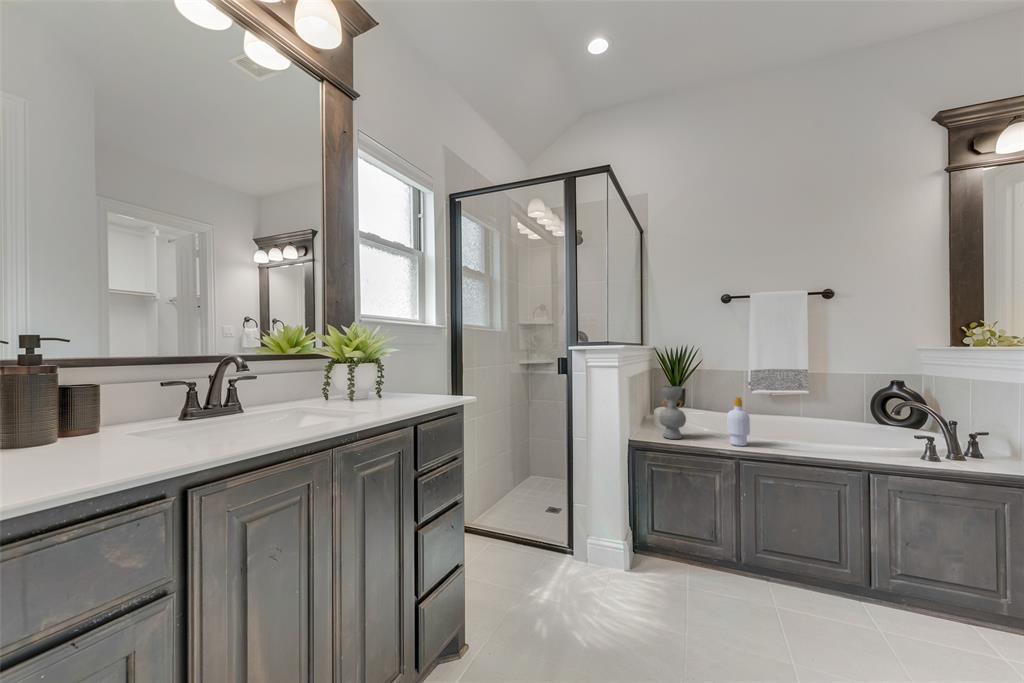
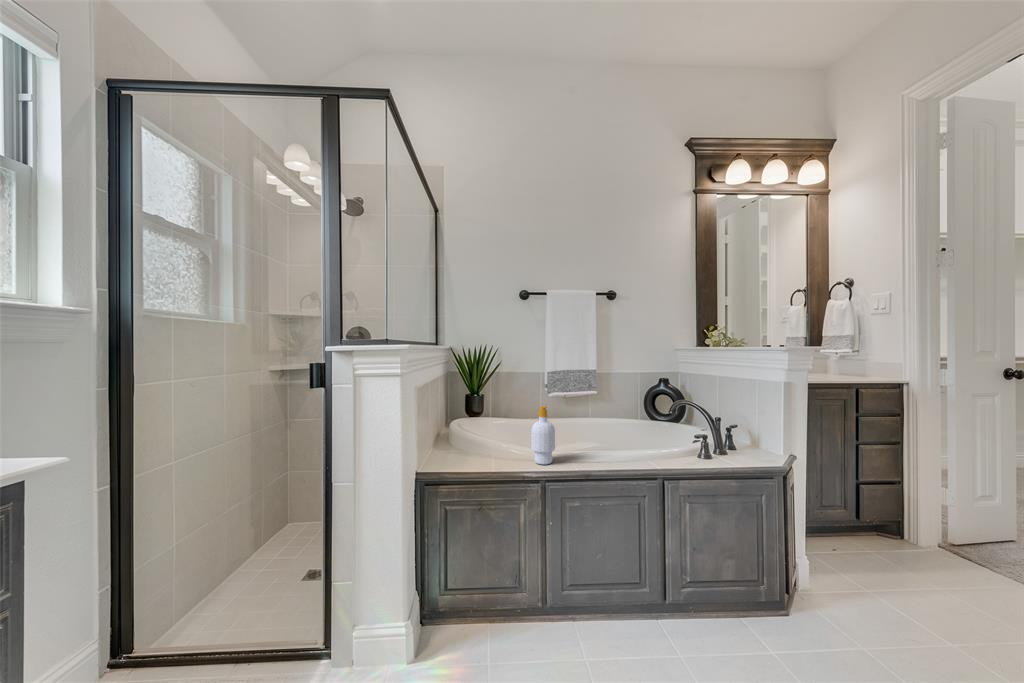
decorative vase: present [659,386,686,439] -> none [454,396,486,463]

